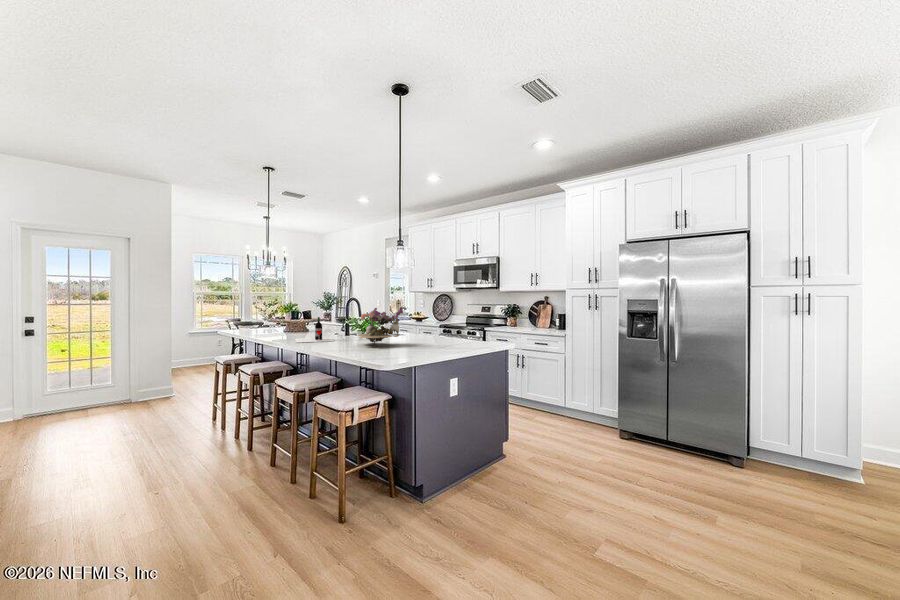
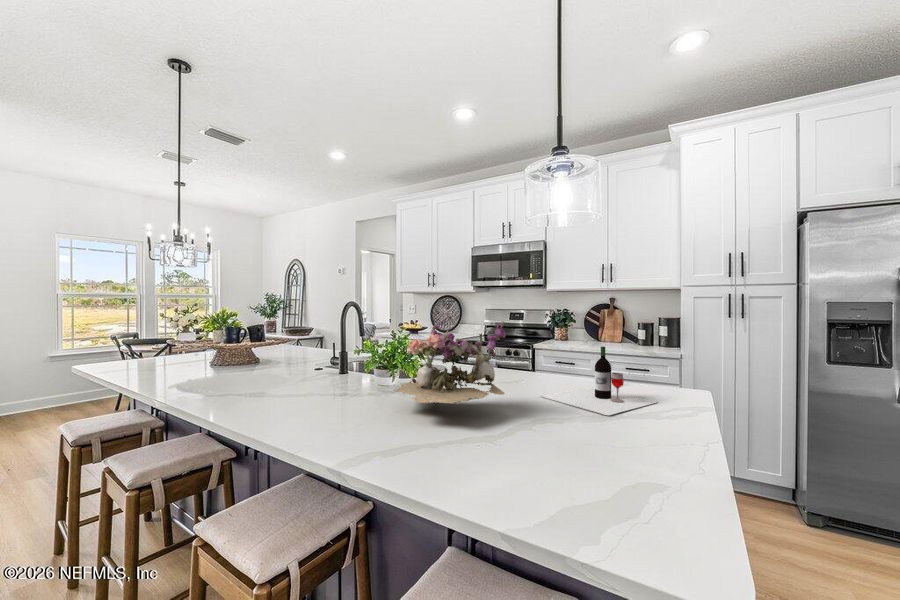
wine bottle: present [295,317,334,343] -> present [541,346,657,416]

